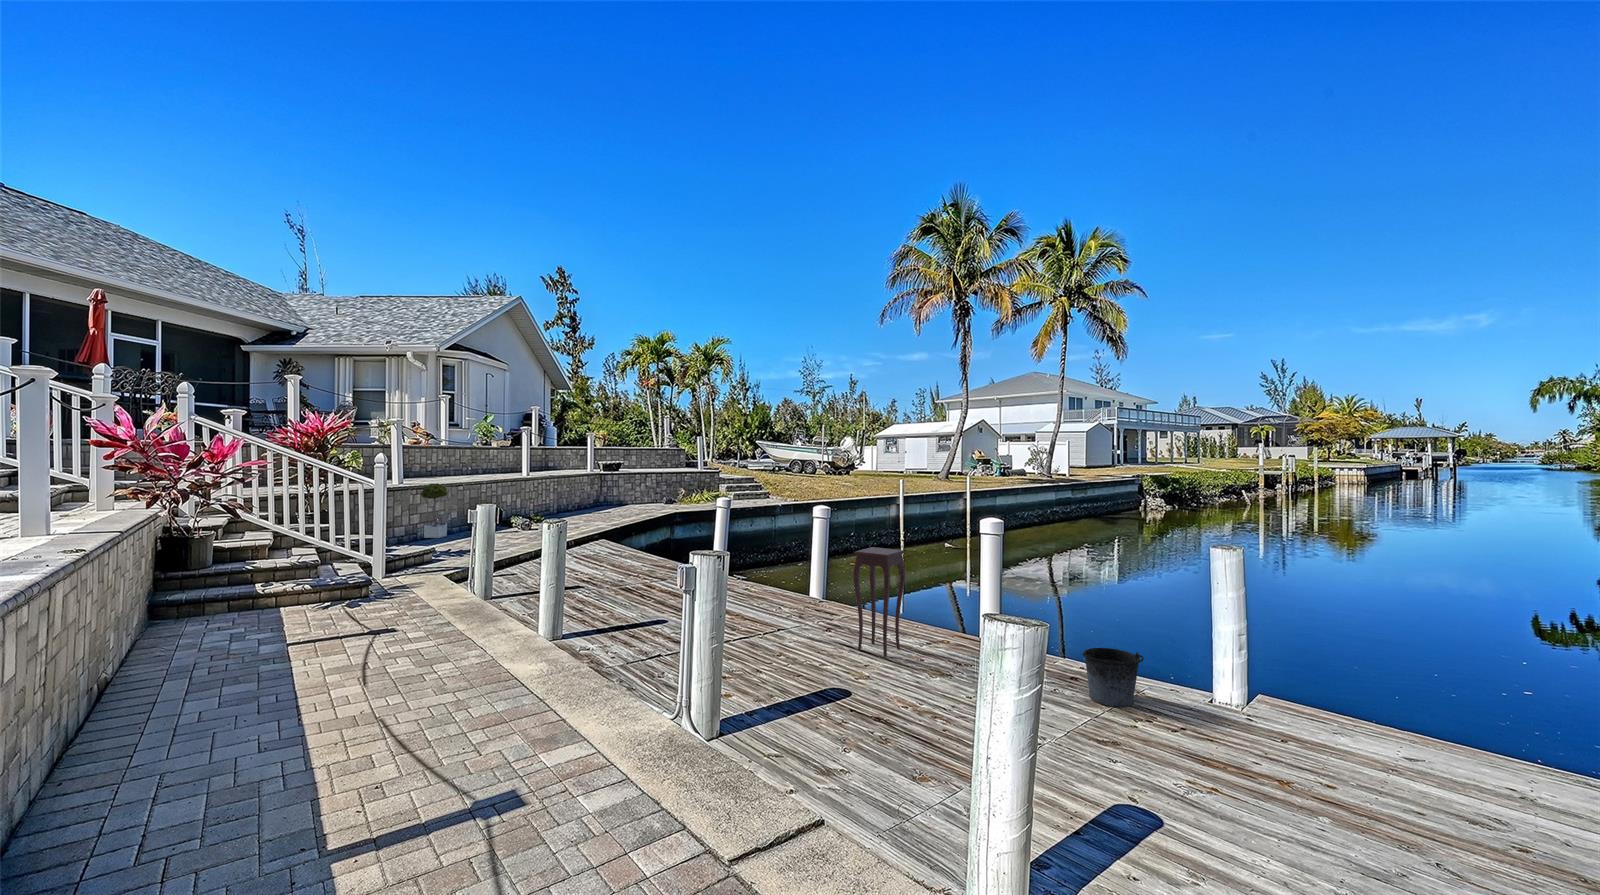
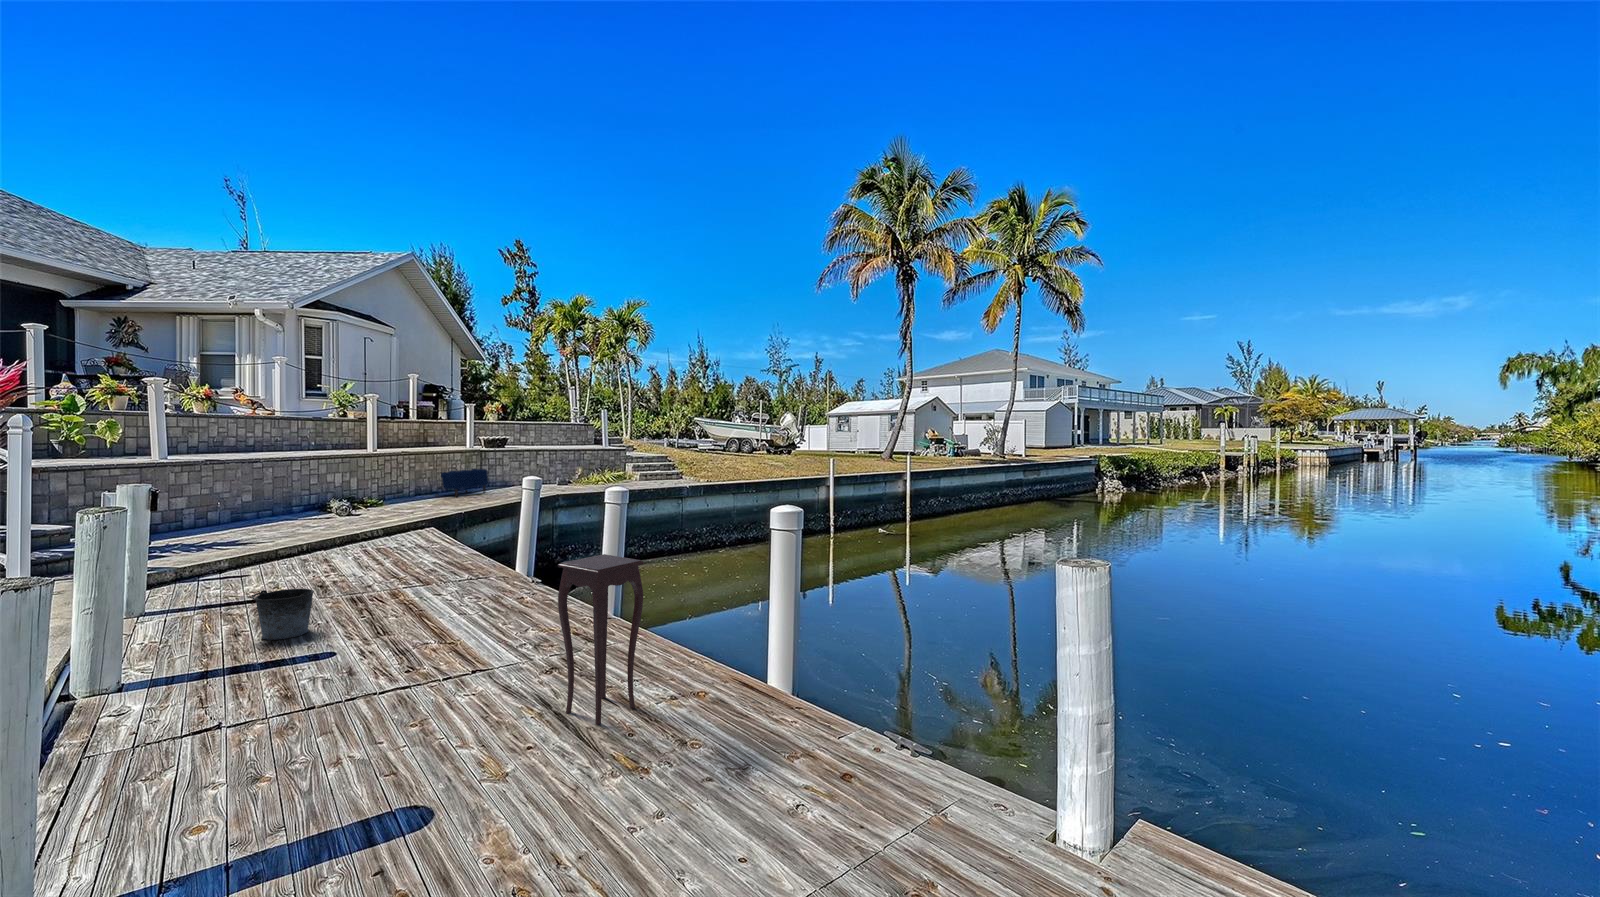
potted tree: present [421,484,447,538] -> none [193,460,233,527]
bench: none [570,489,611,514] -> present [436,469,488,497]
bucket: present [1082,648,1144,707] -> present [252,589,314,640]

